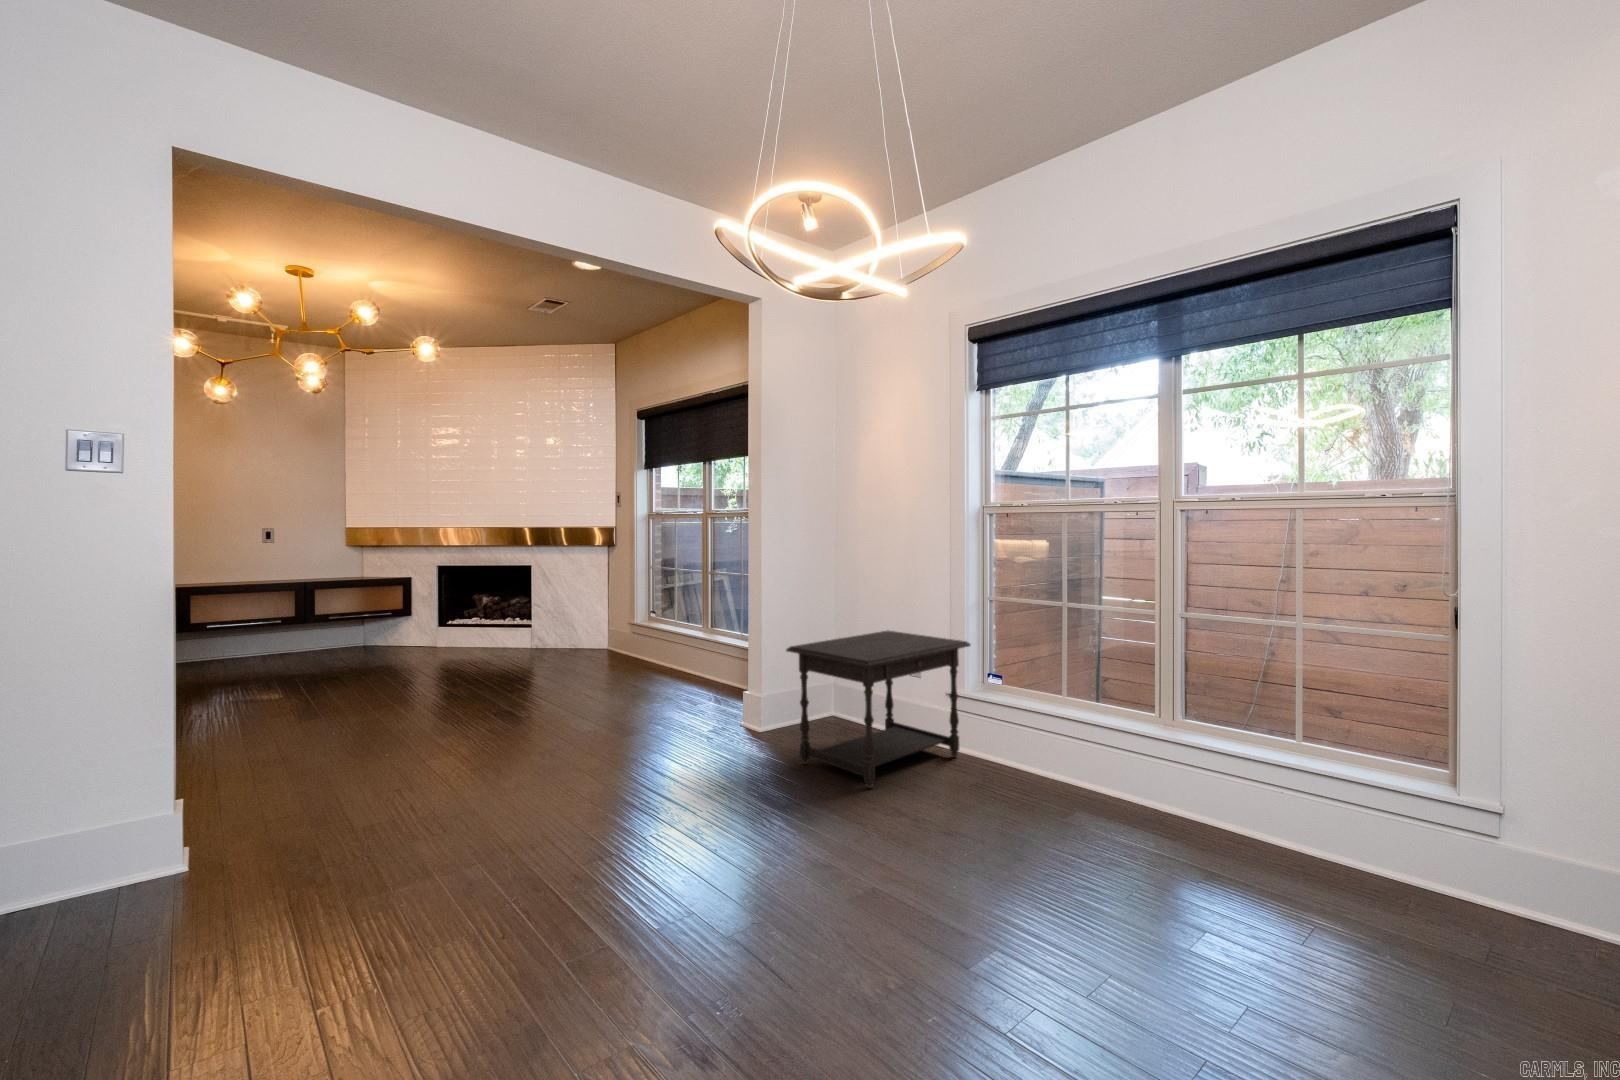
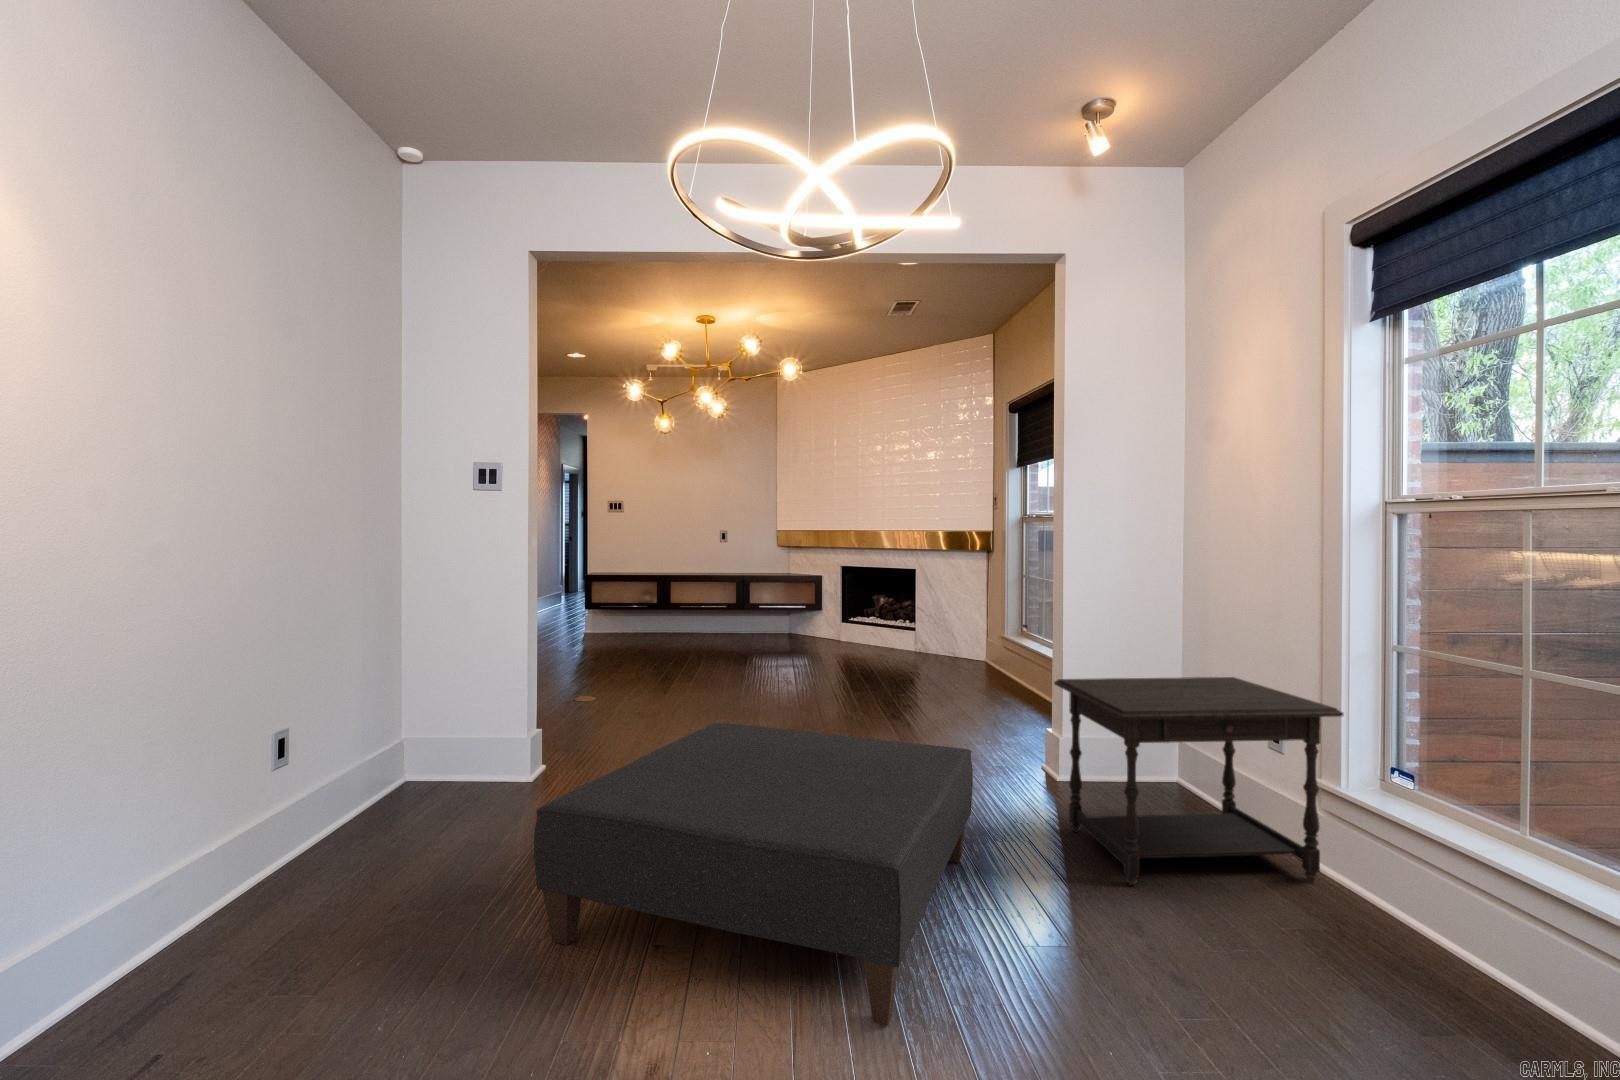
ottoman: none [423,712,828,996] -> present [534,723,973,1026]

